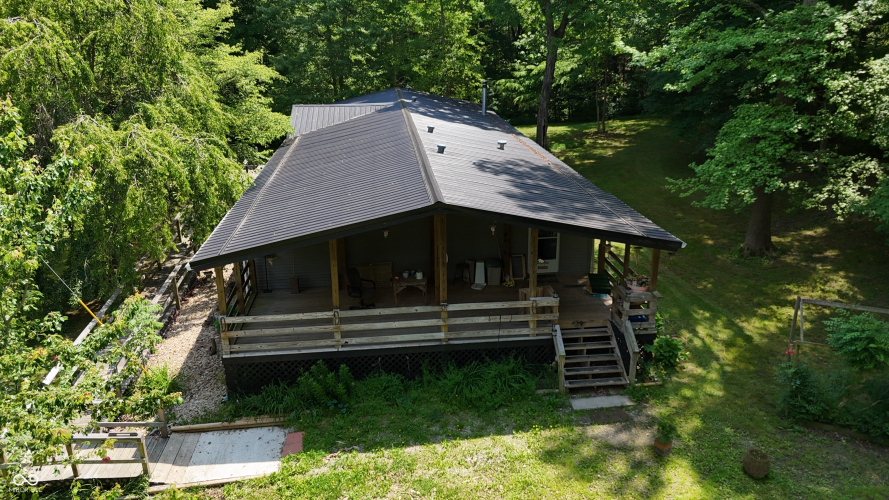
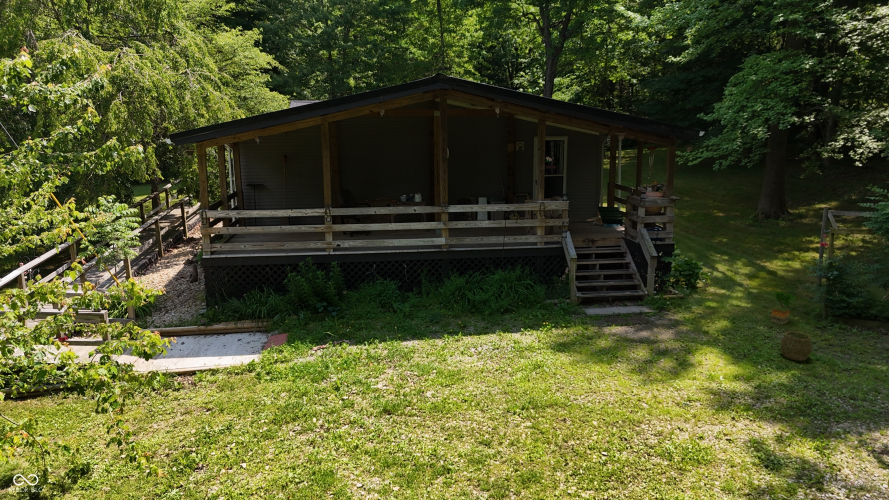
potted tree: present [653,421,678,456] -> present [771,291,796,324]

